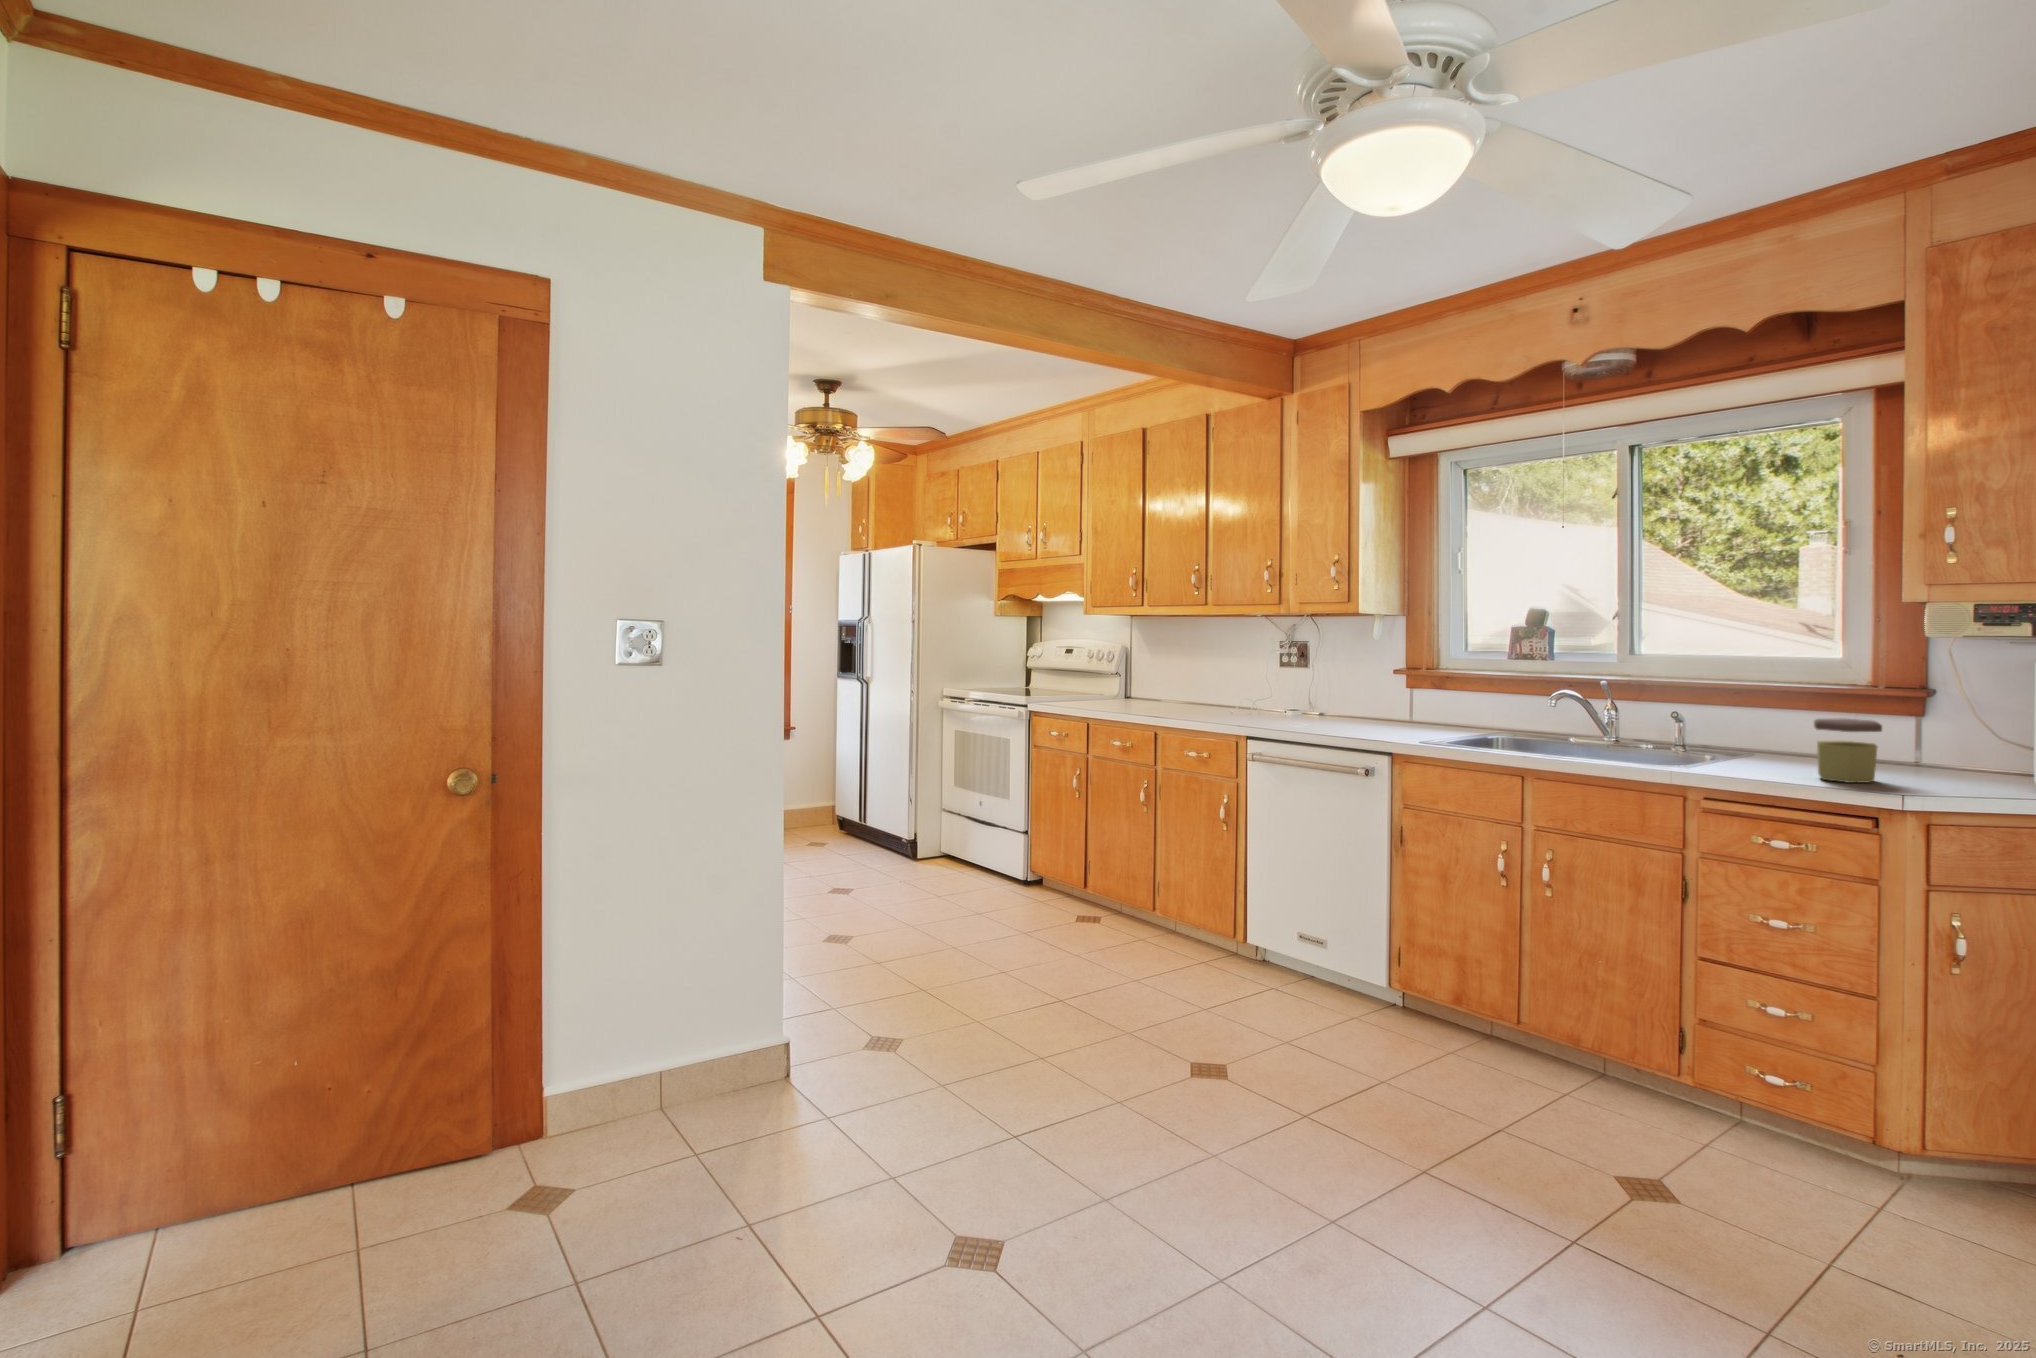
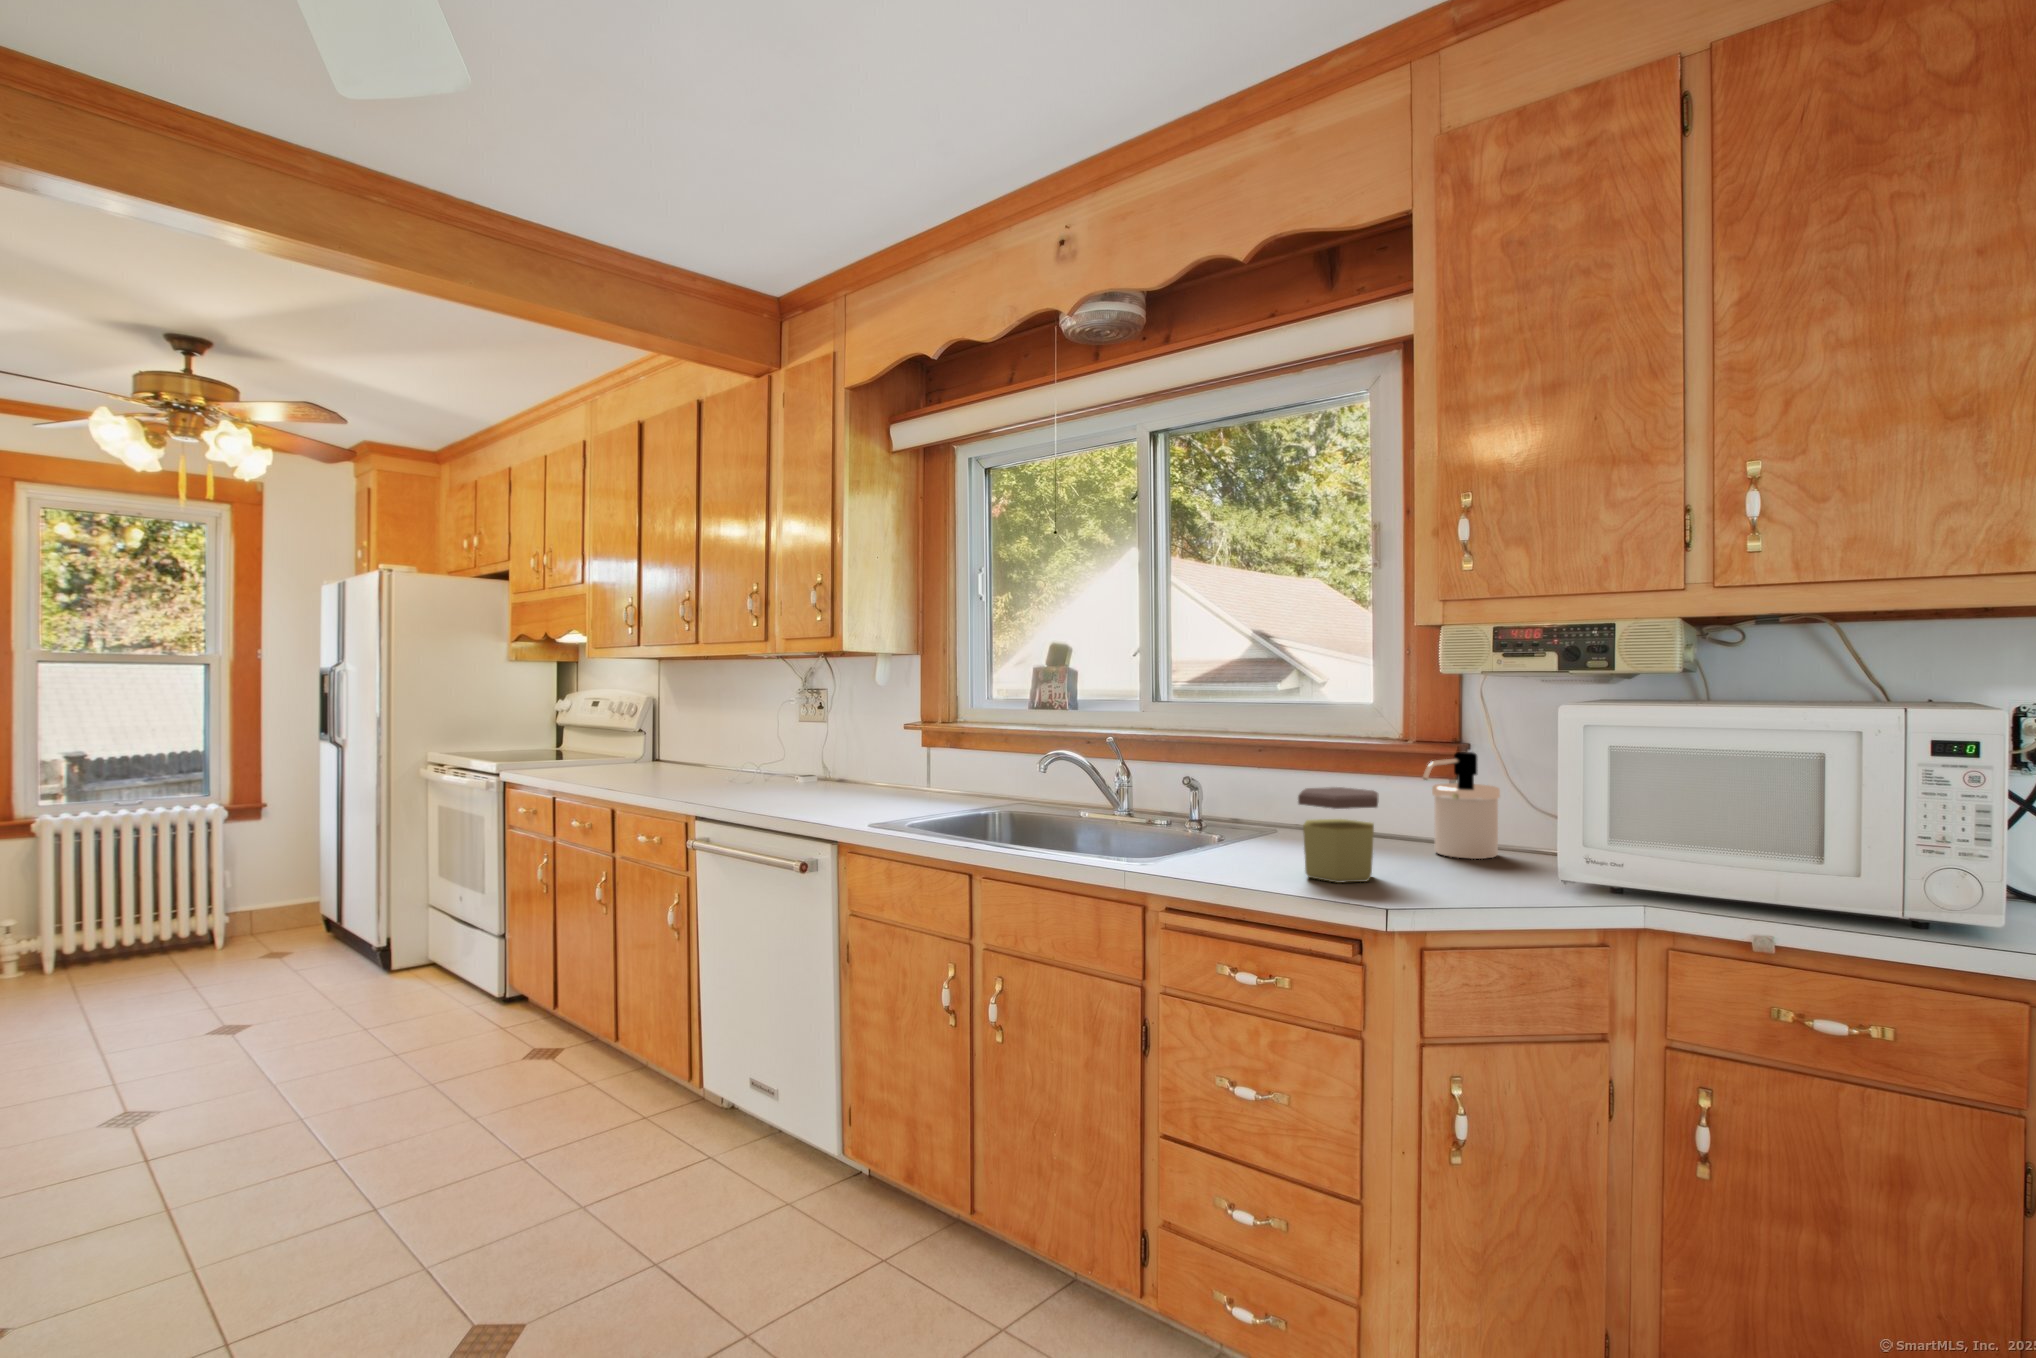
soap dispenser: none [1907,695,1971,773] -> present [1423,752,1500,859]

